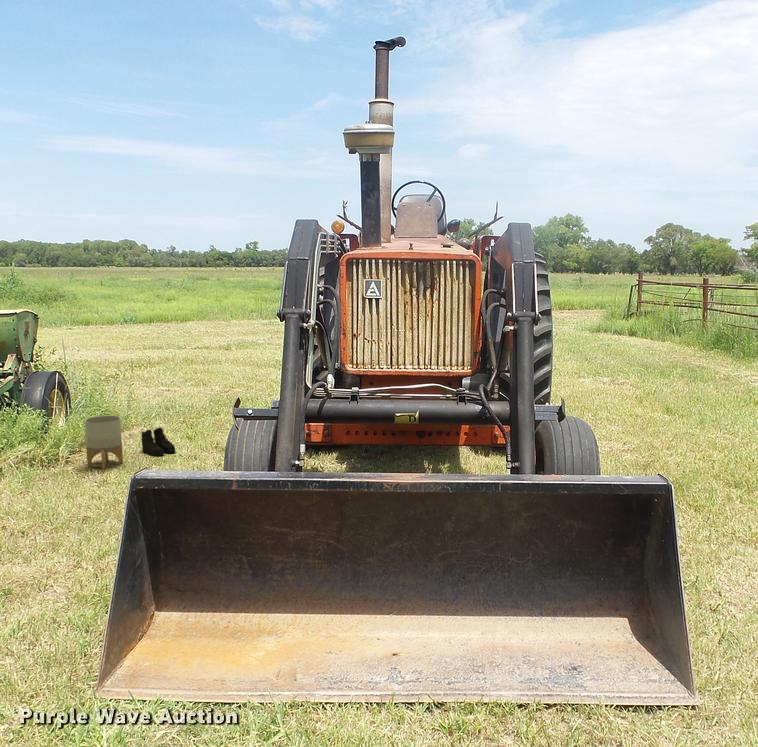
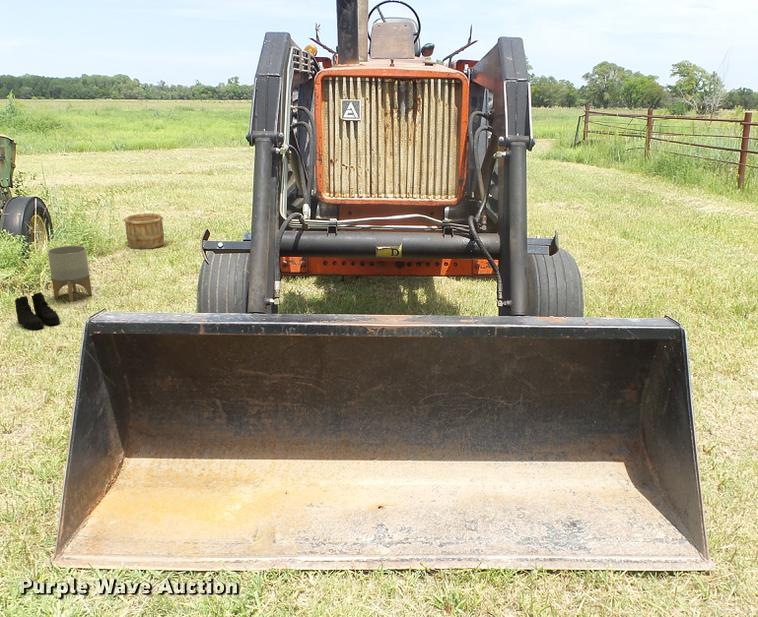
wooden bucket: none [154,386,192,421] -> present [124,214,164,249]
boots: present [142,427,175,456] -> present [15,292,60,330]

